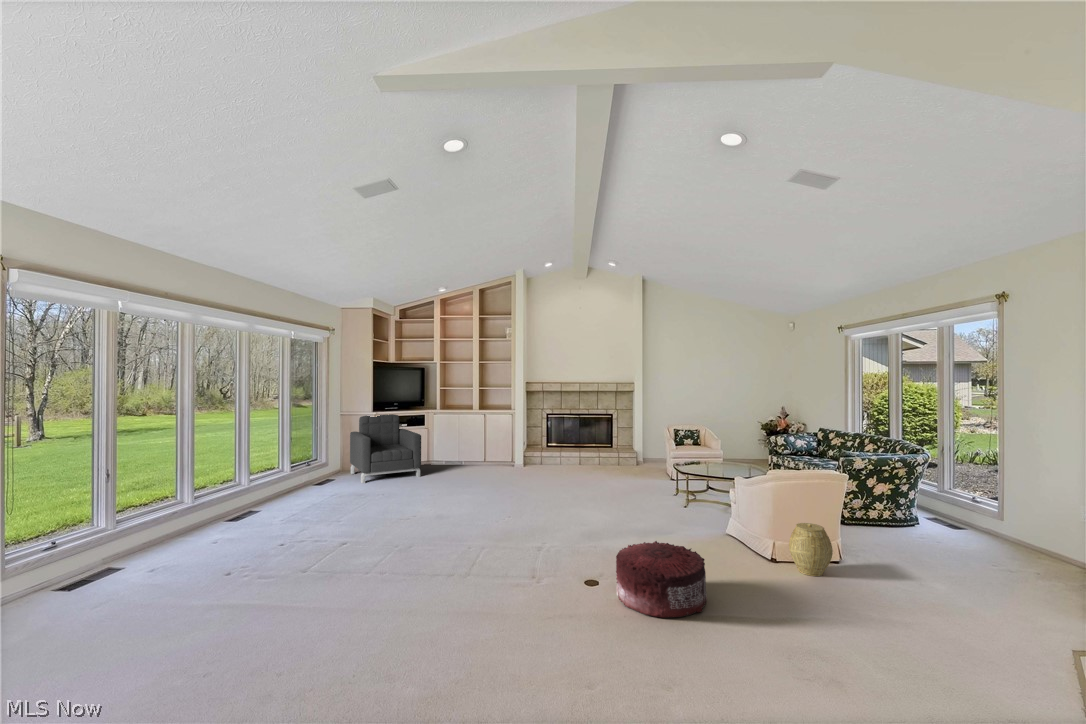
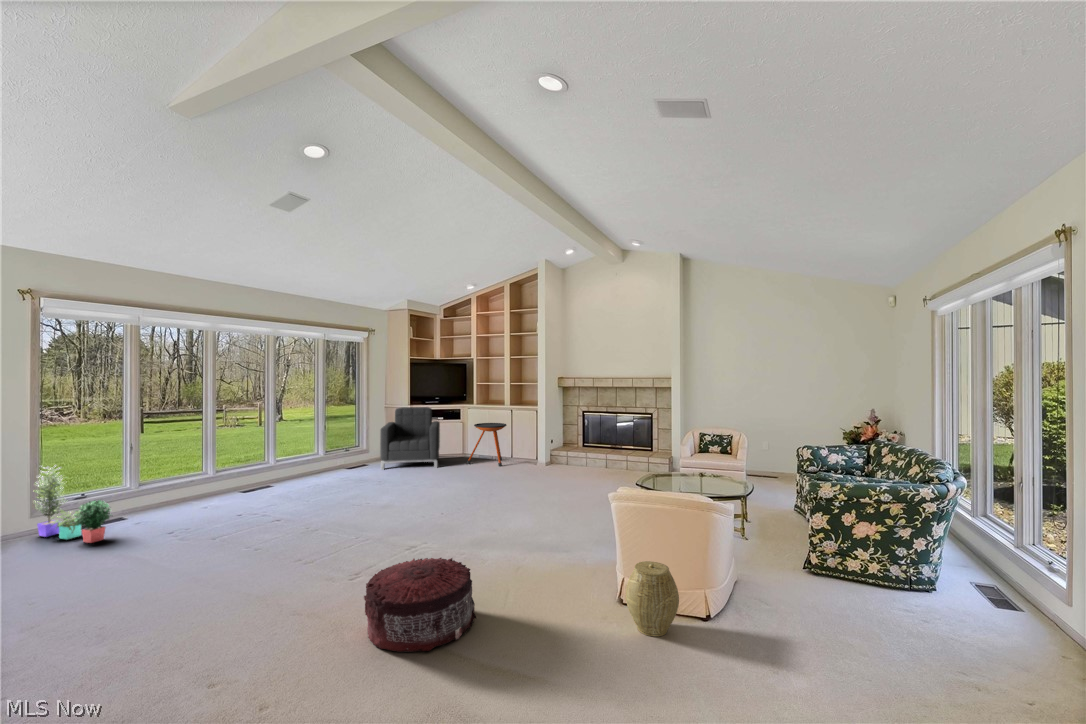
side table: none [444,428,483,471] -> present [467,423,506,467]
potted plant: none [50,501,181,595] -> present [34,465,111,543]

